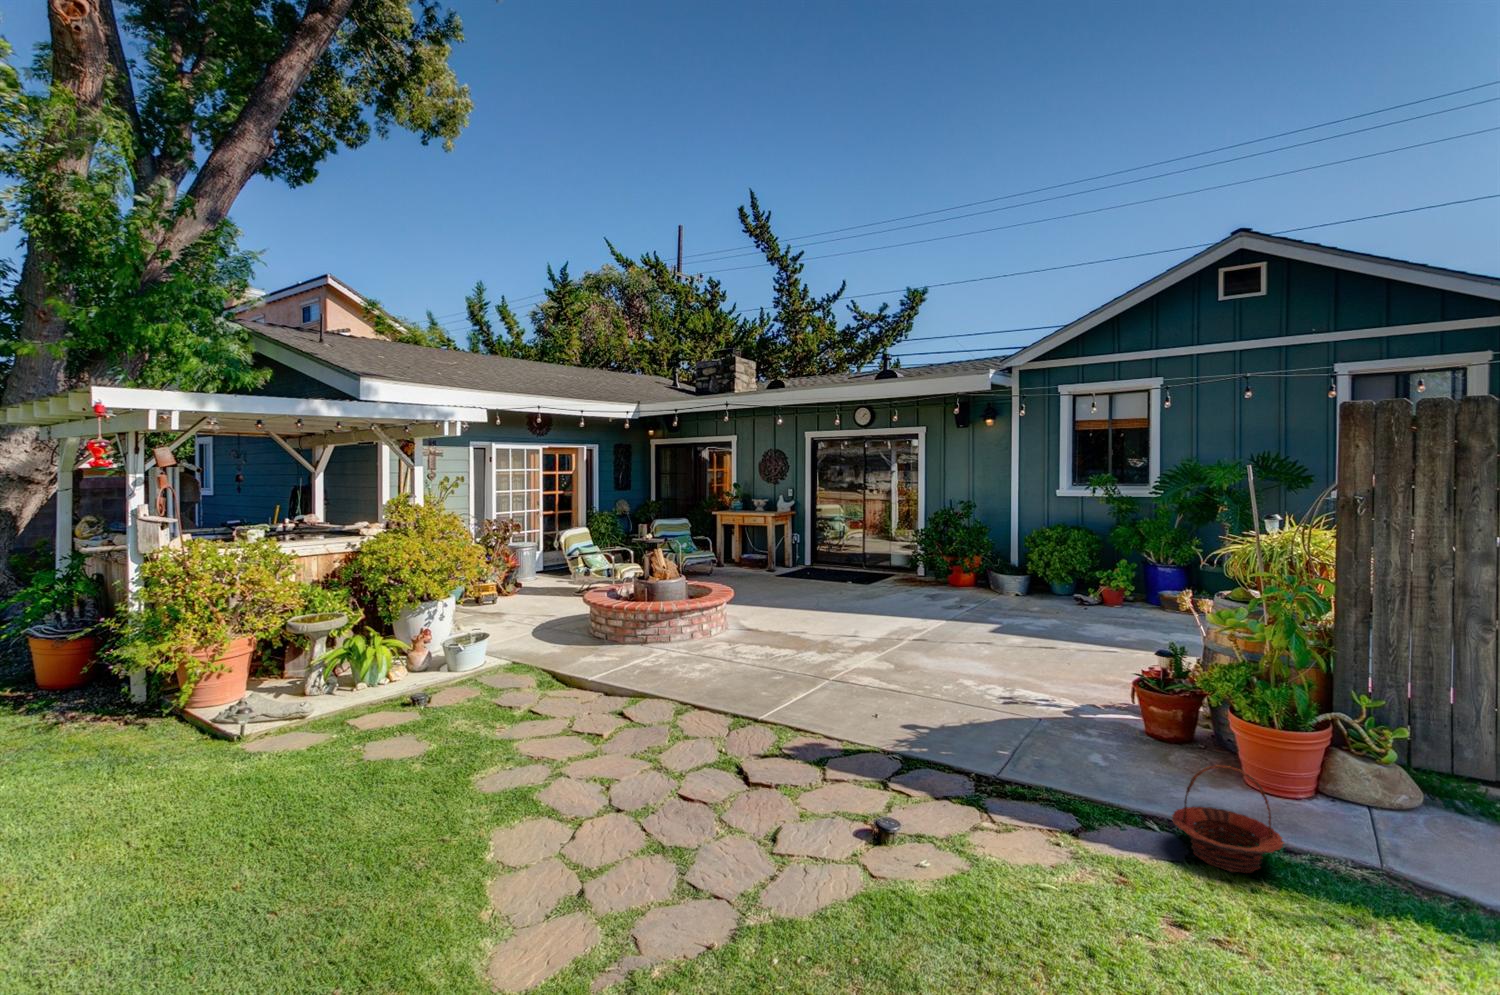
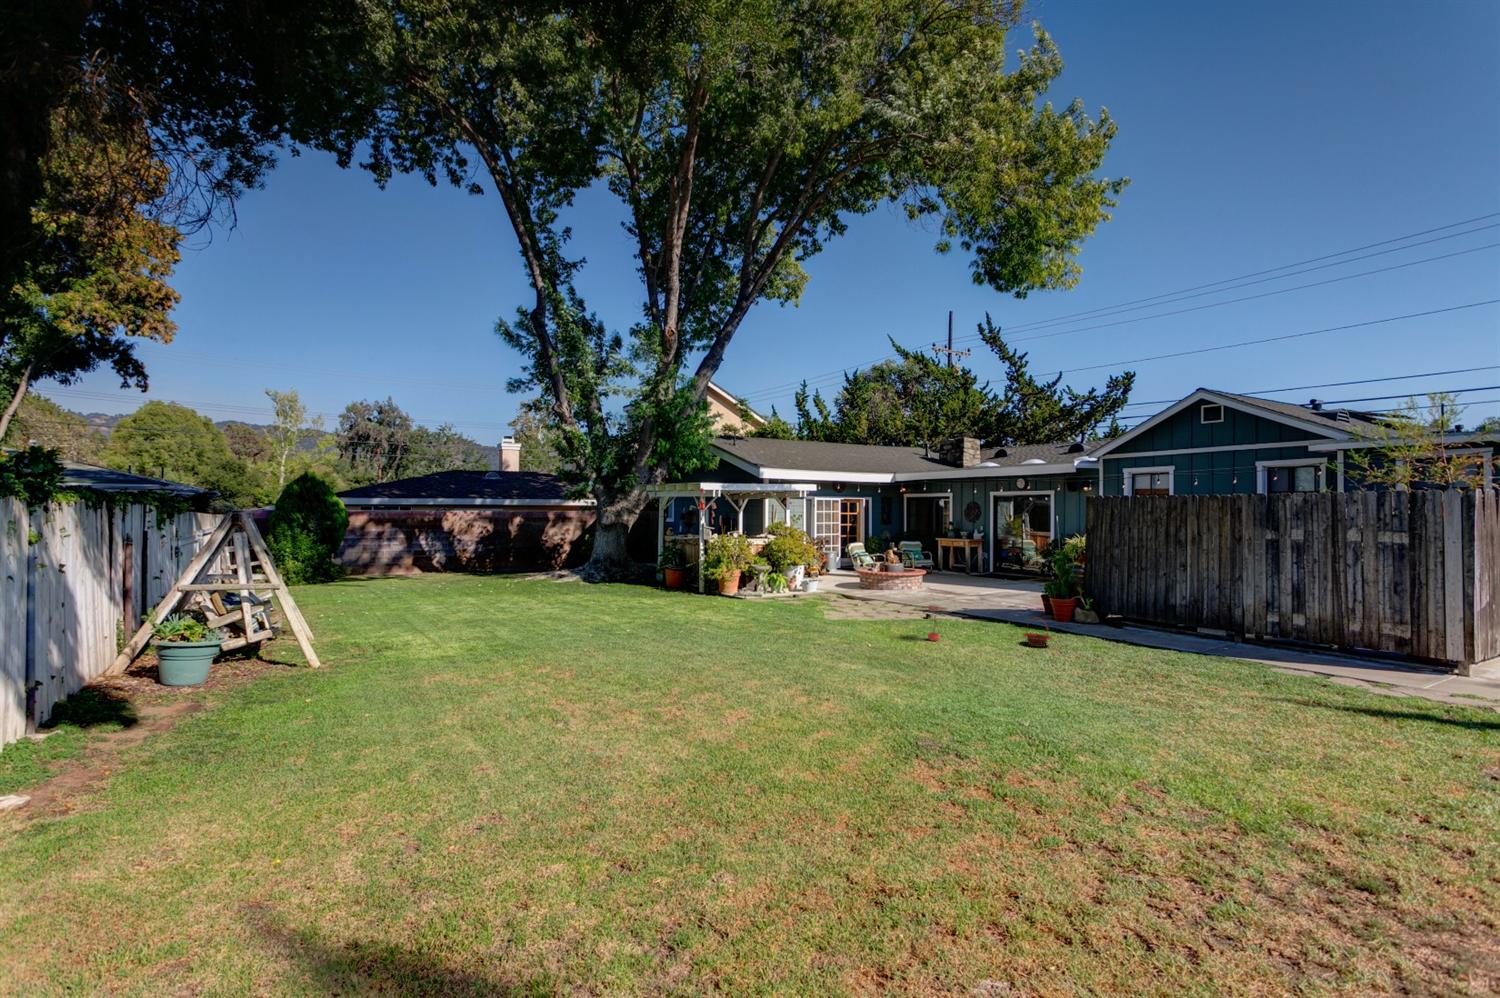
potted plant: none [868,771,975,932] -> present [923,605,947,641]

